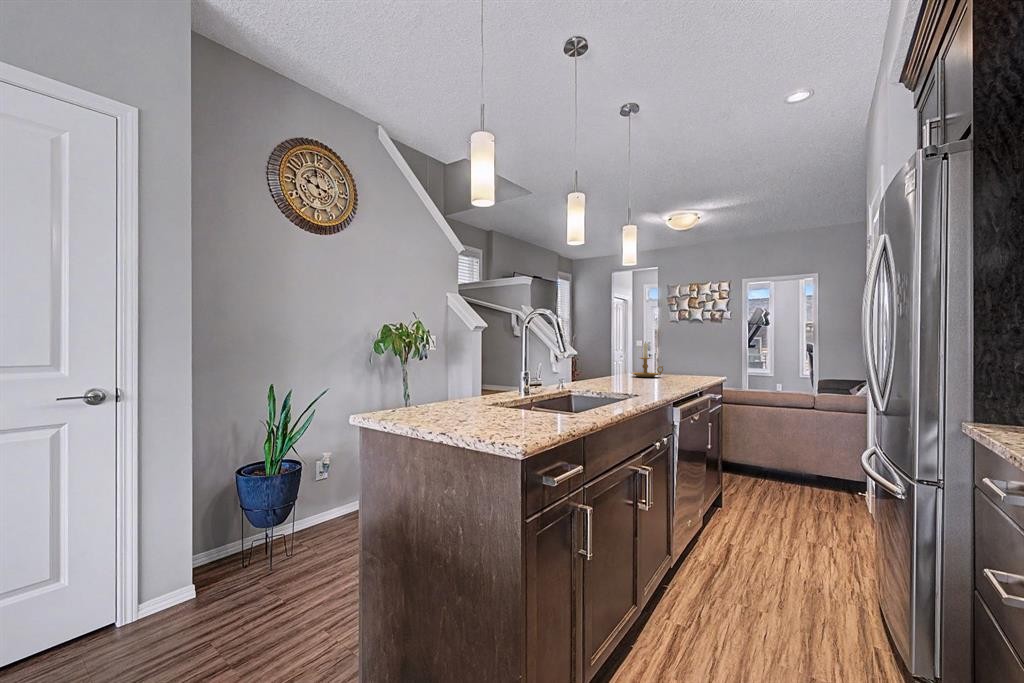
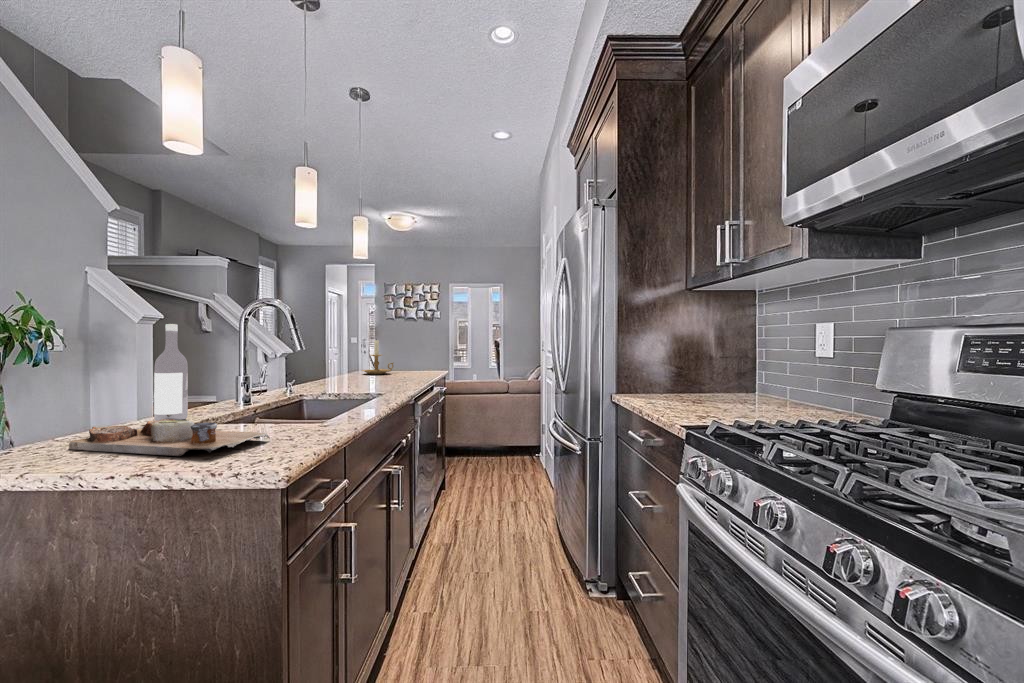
wine bottle: none [461,330,480,403] -> present [154,324,188,421]
cutting board: none [411,400,526,426] -> present [69,419,270,456]

